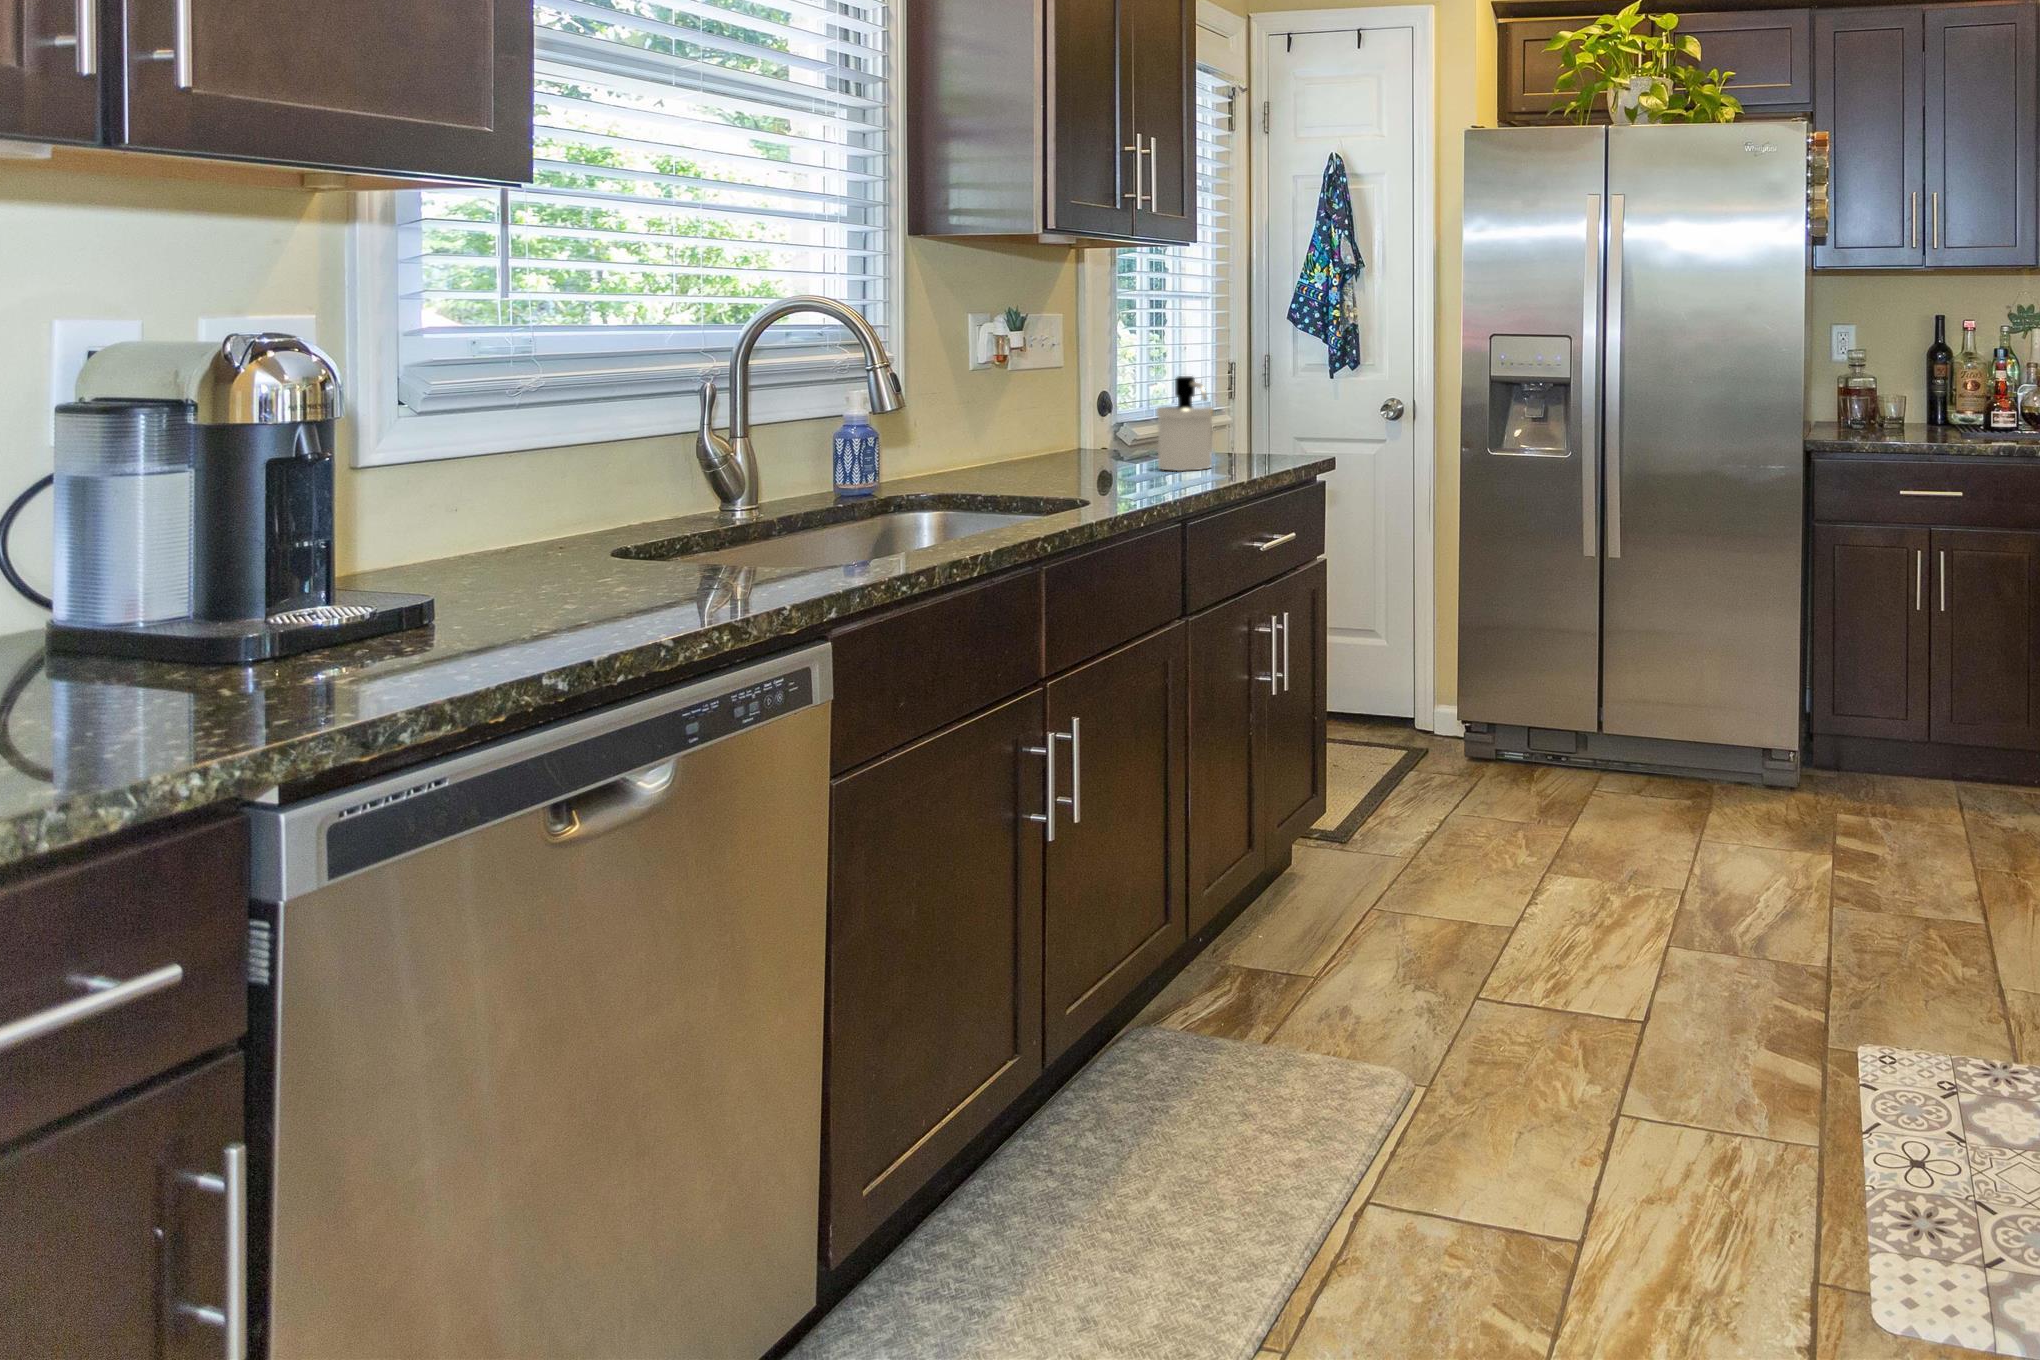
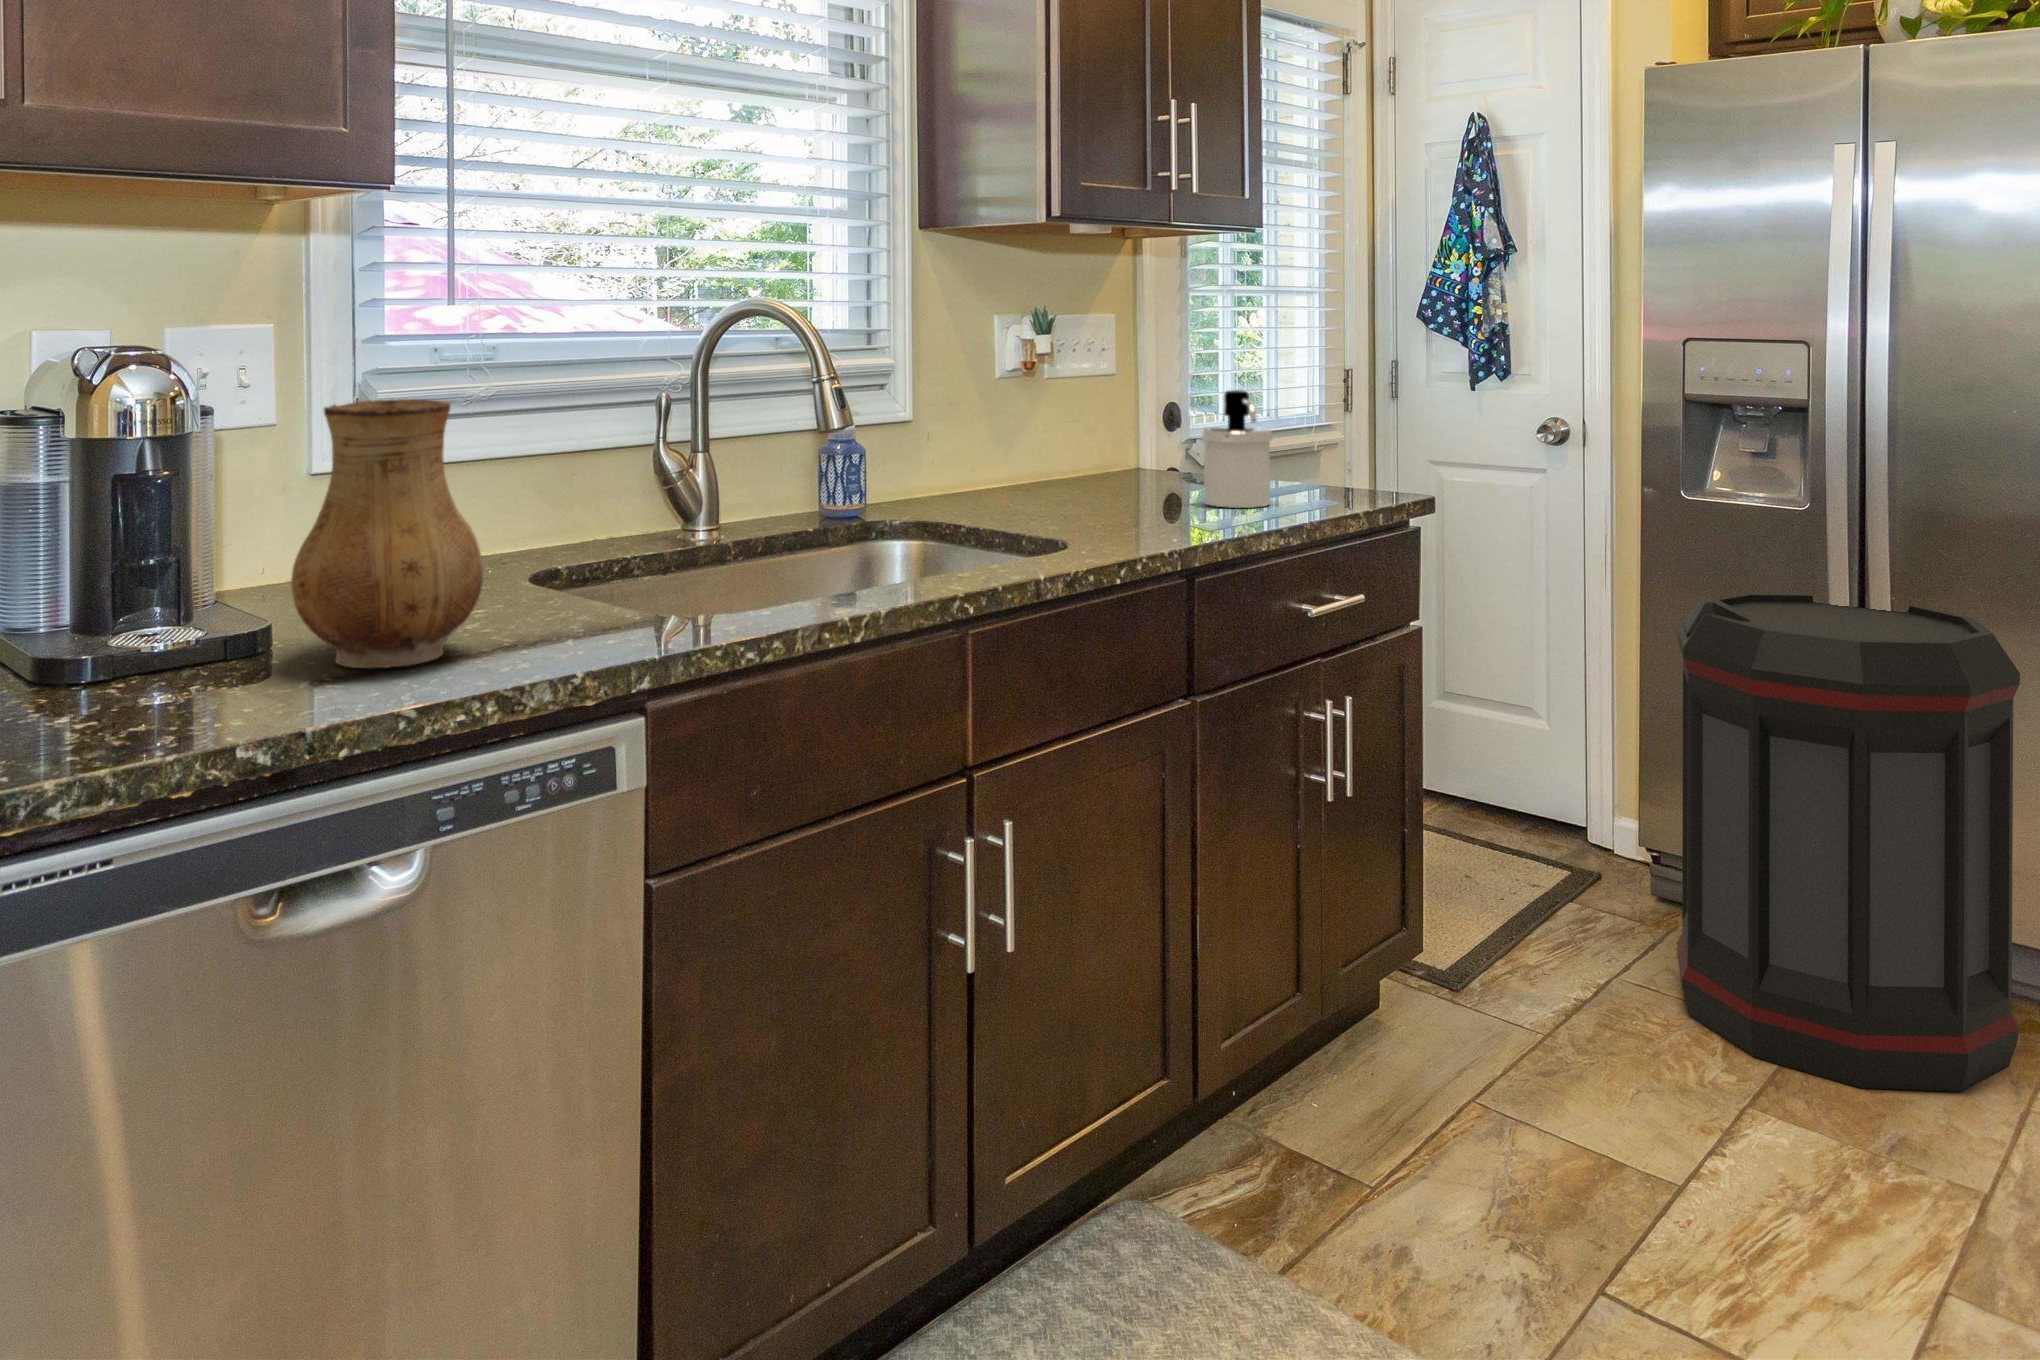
ceramic pitcher: none [482,384,669,622] -> present [291,399,483,668]
trash can: none [1489,516,1697,848] -> present [1677,593,2020,1092]

